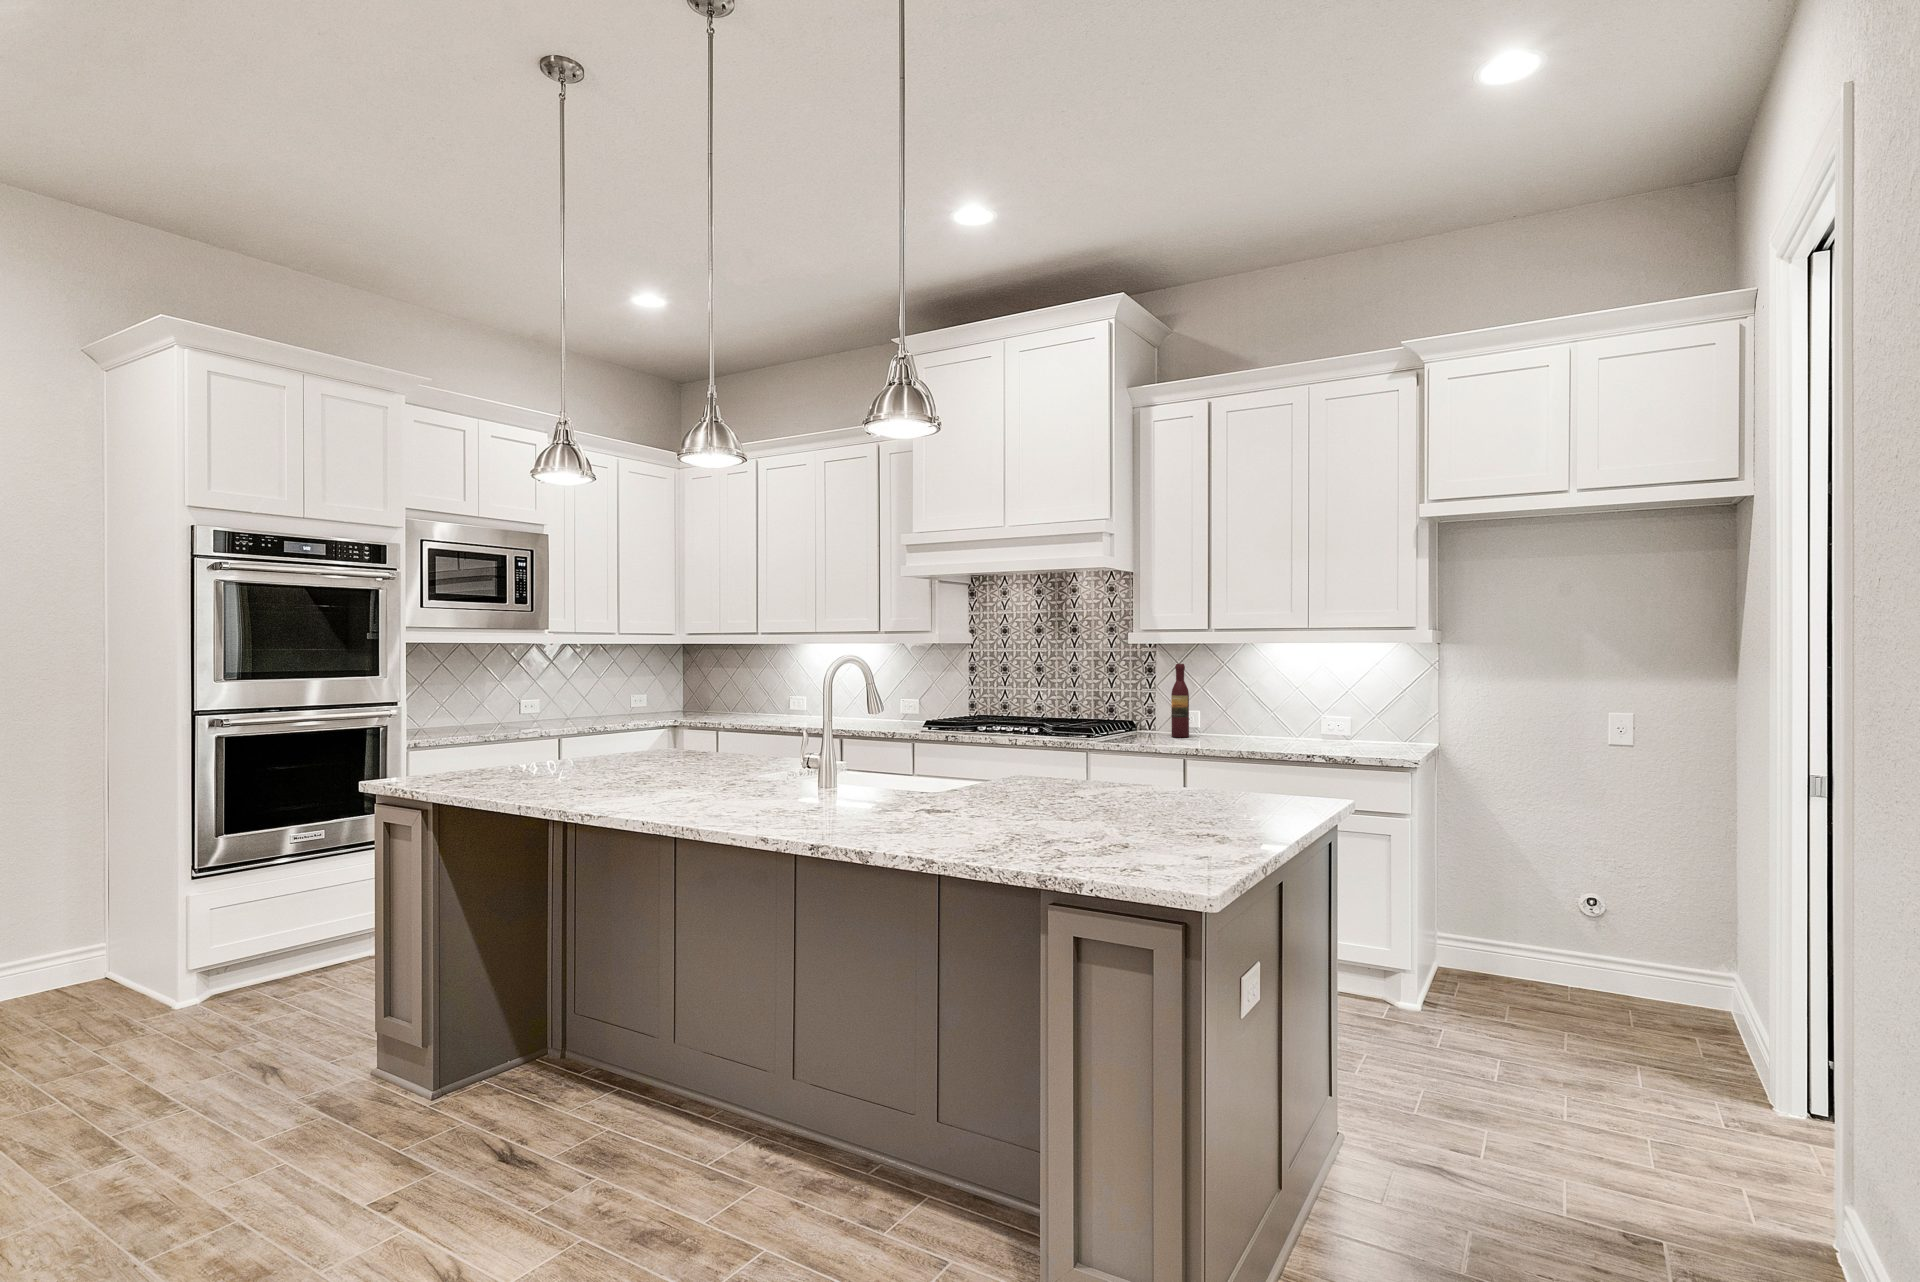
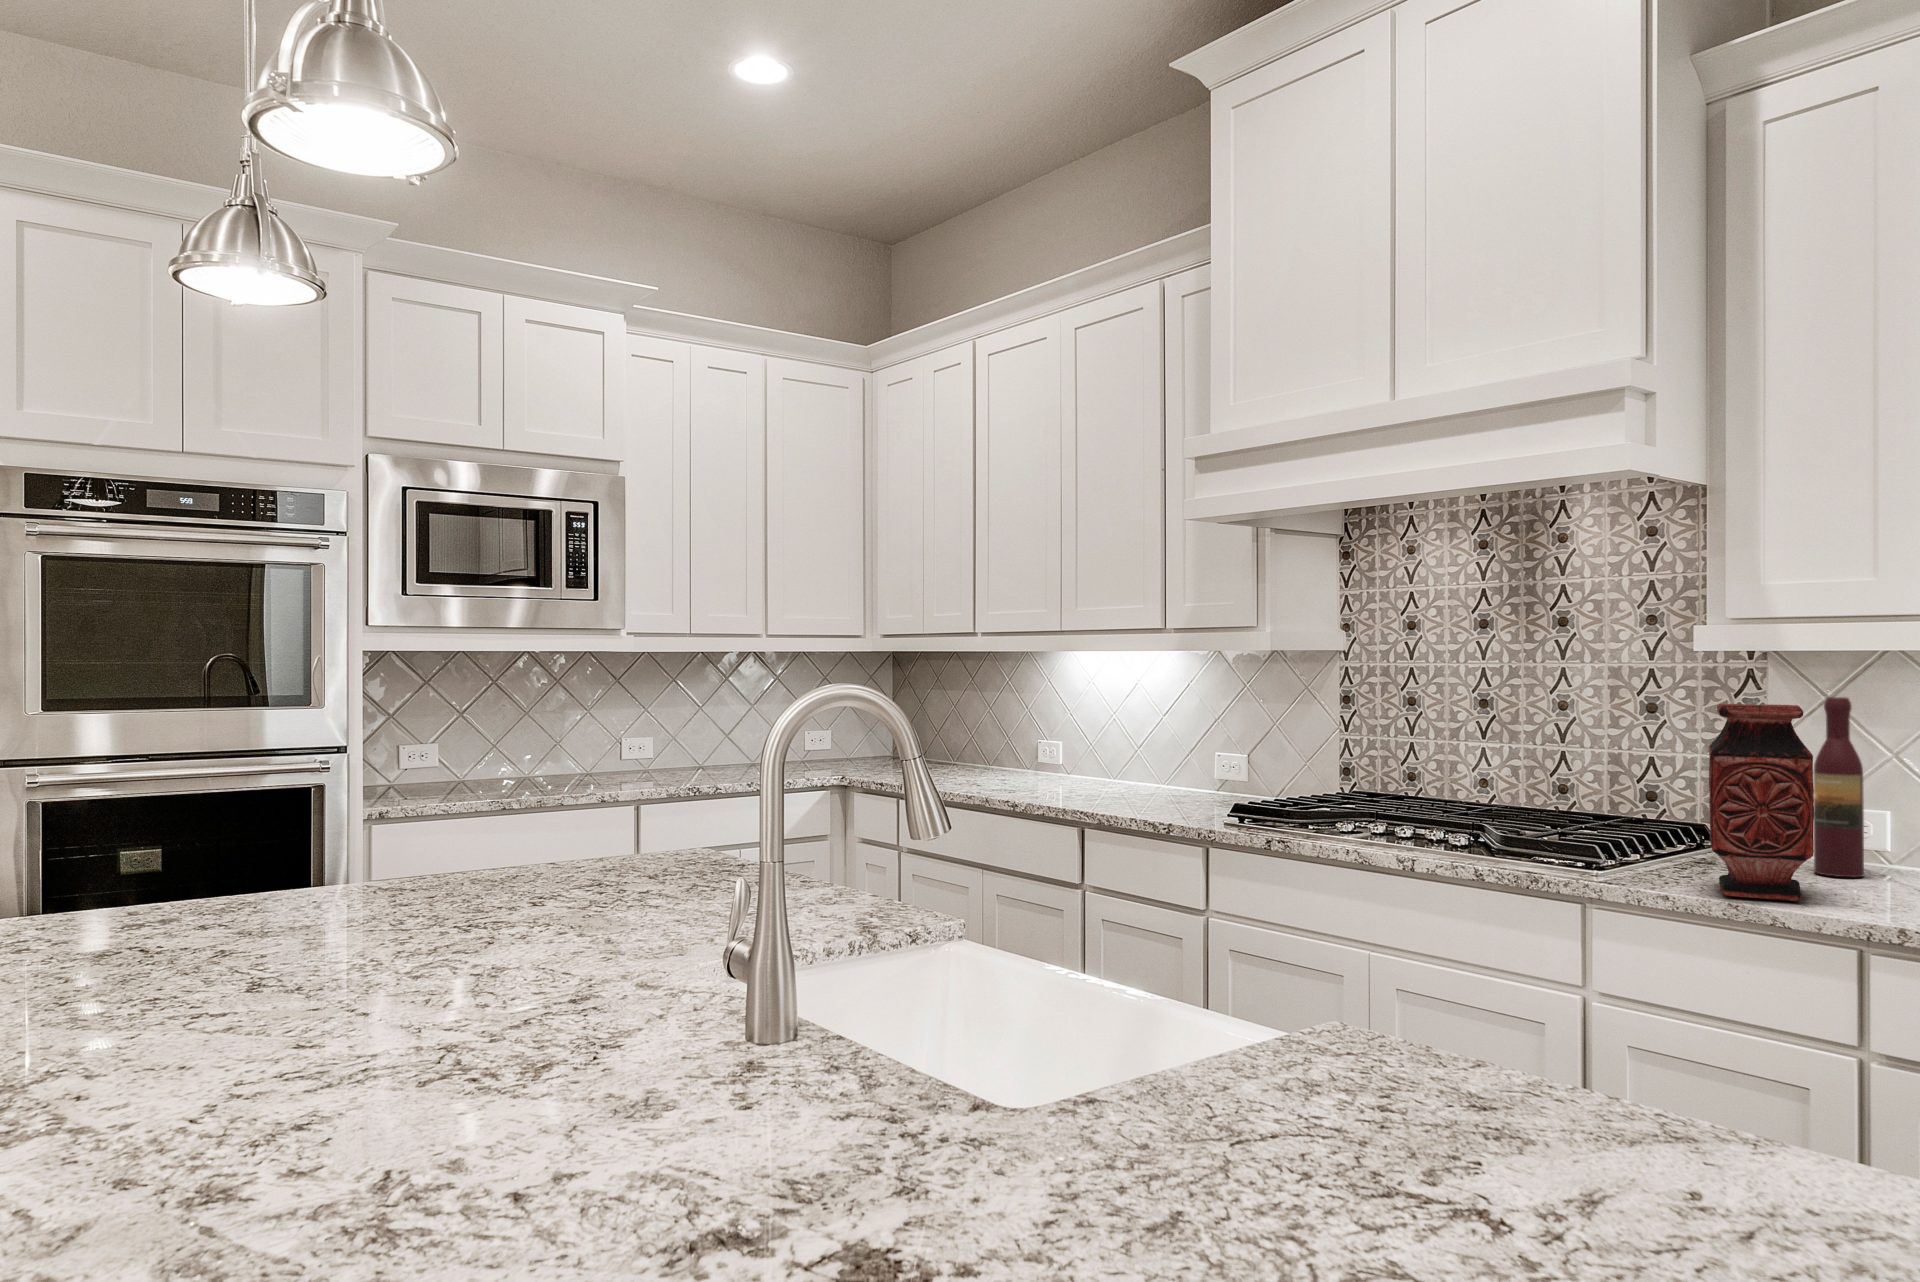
vase: none [1132,667,1168,745] -> present [1709,704,1814,901]

